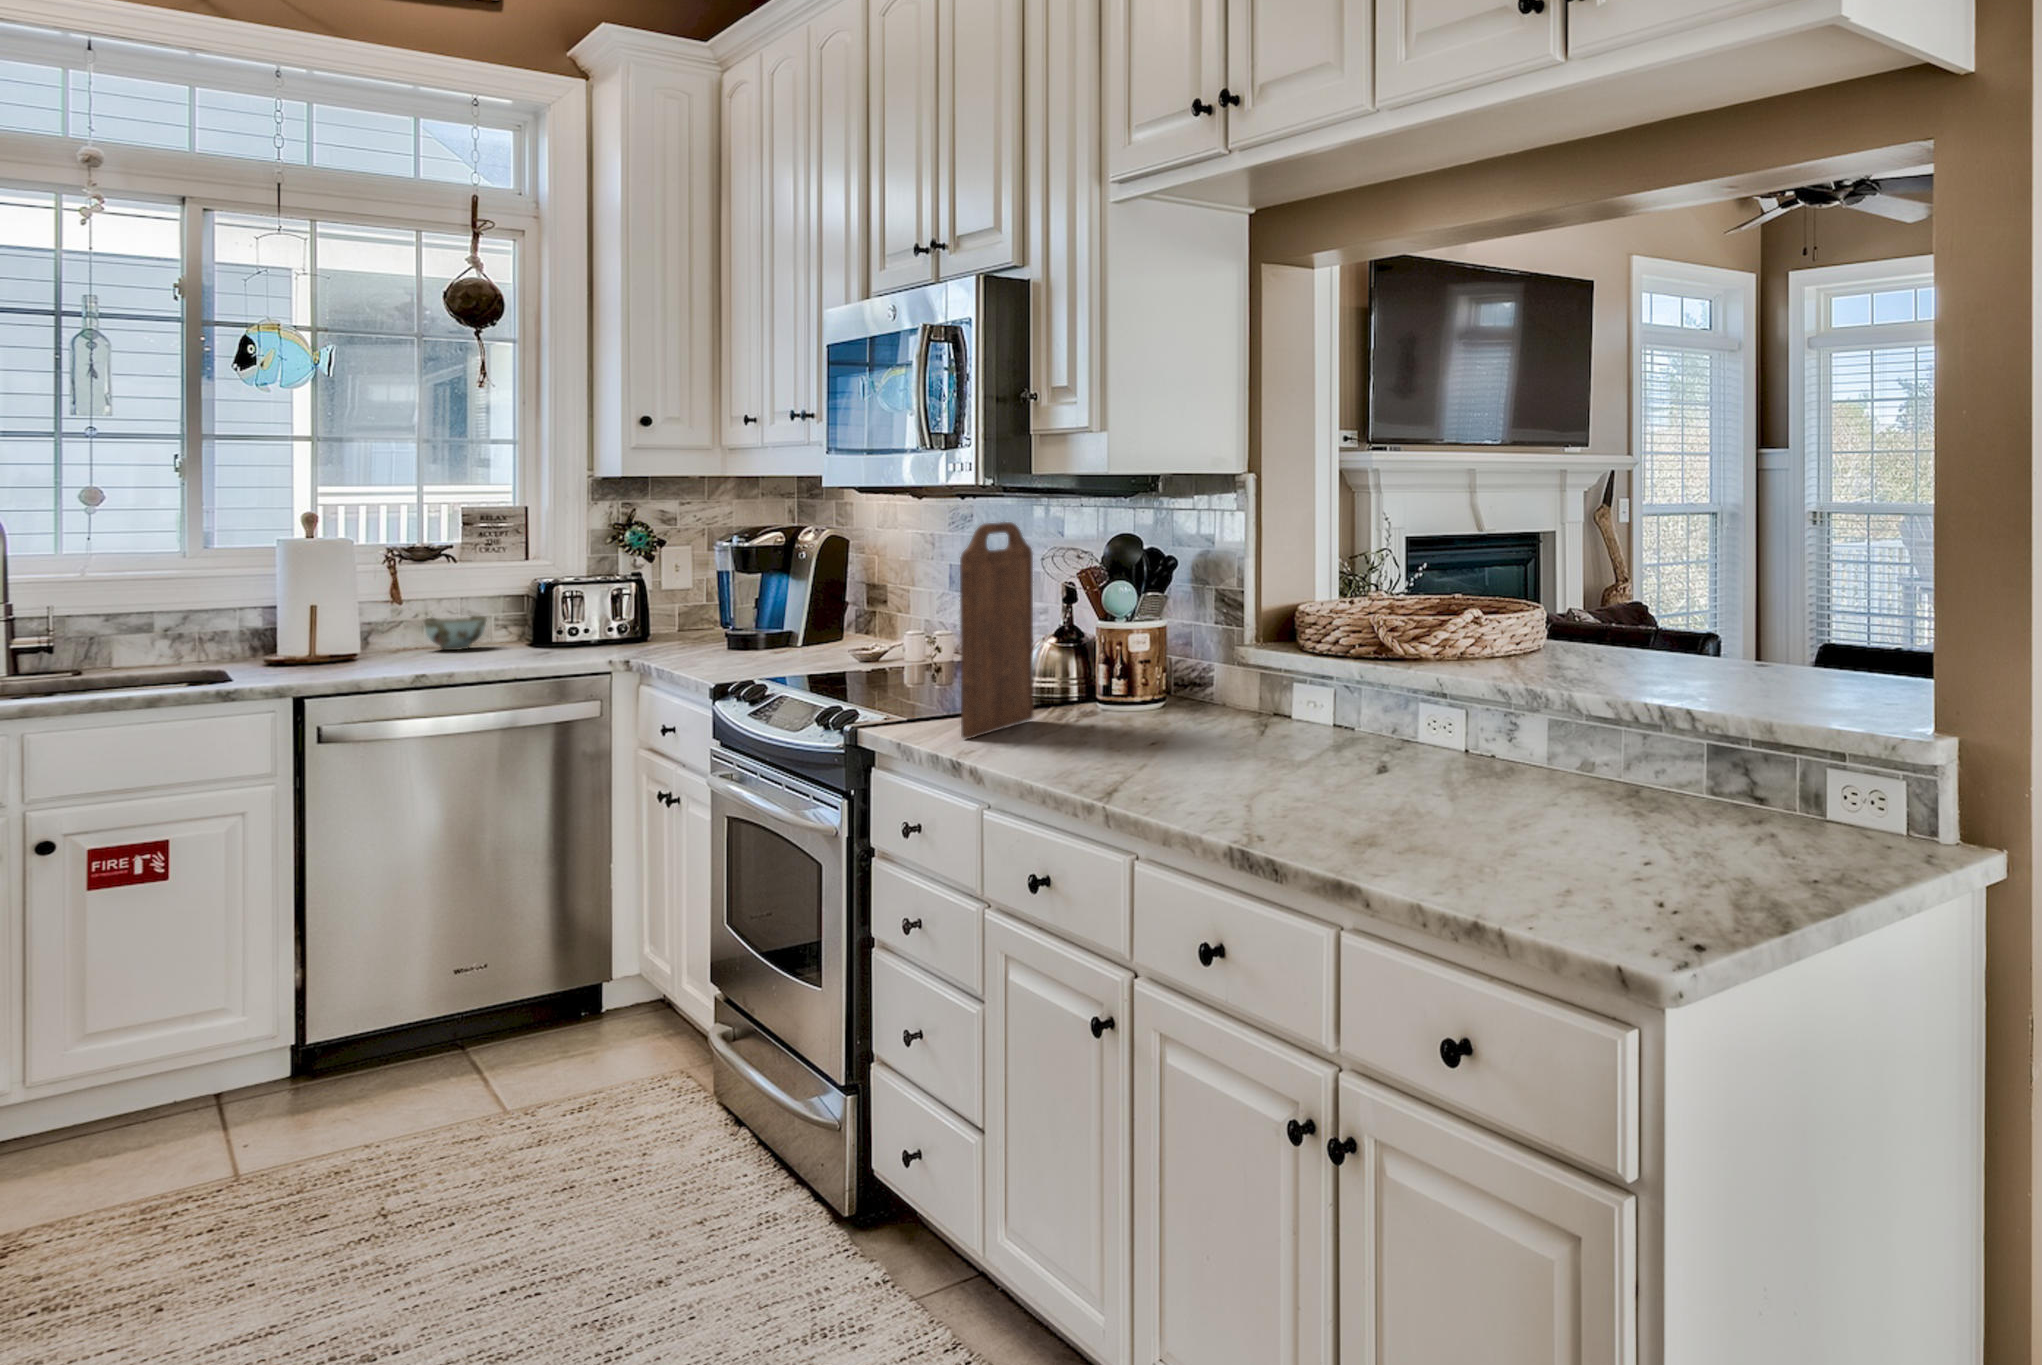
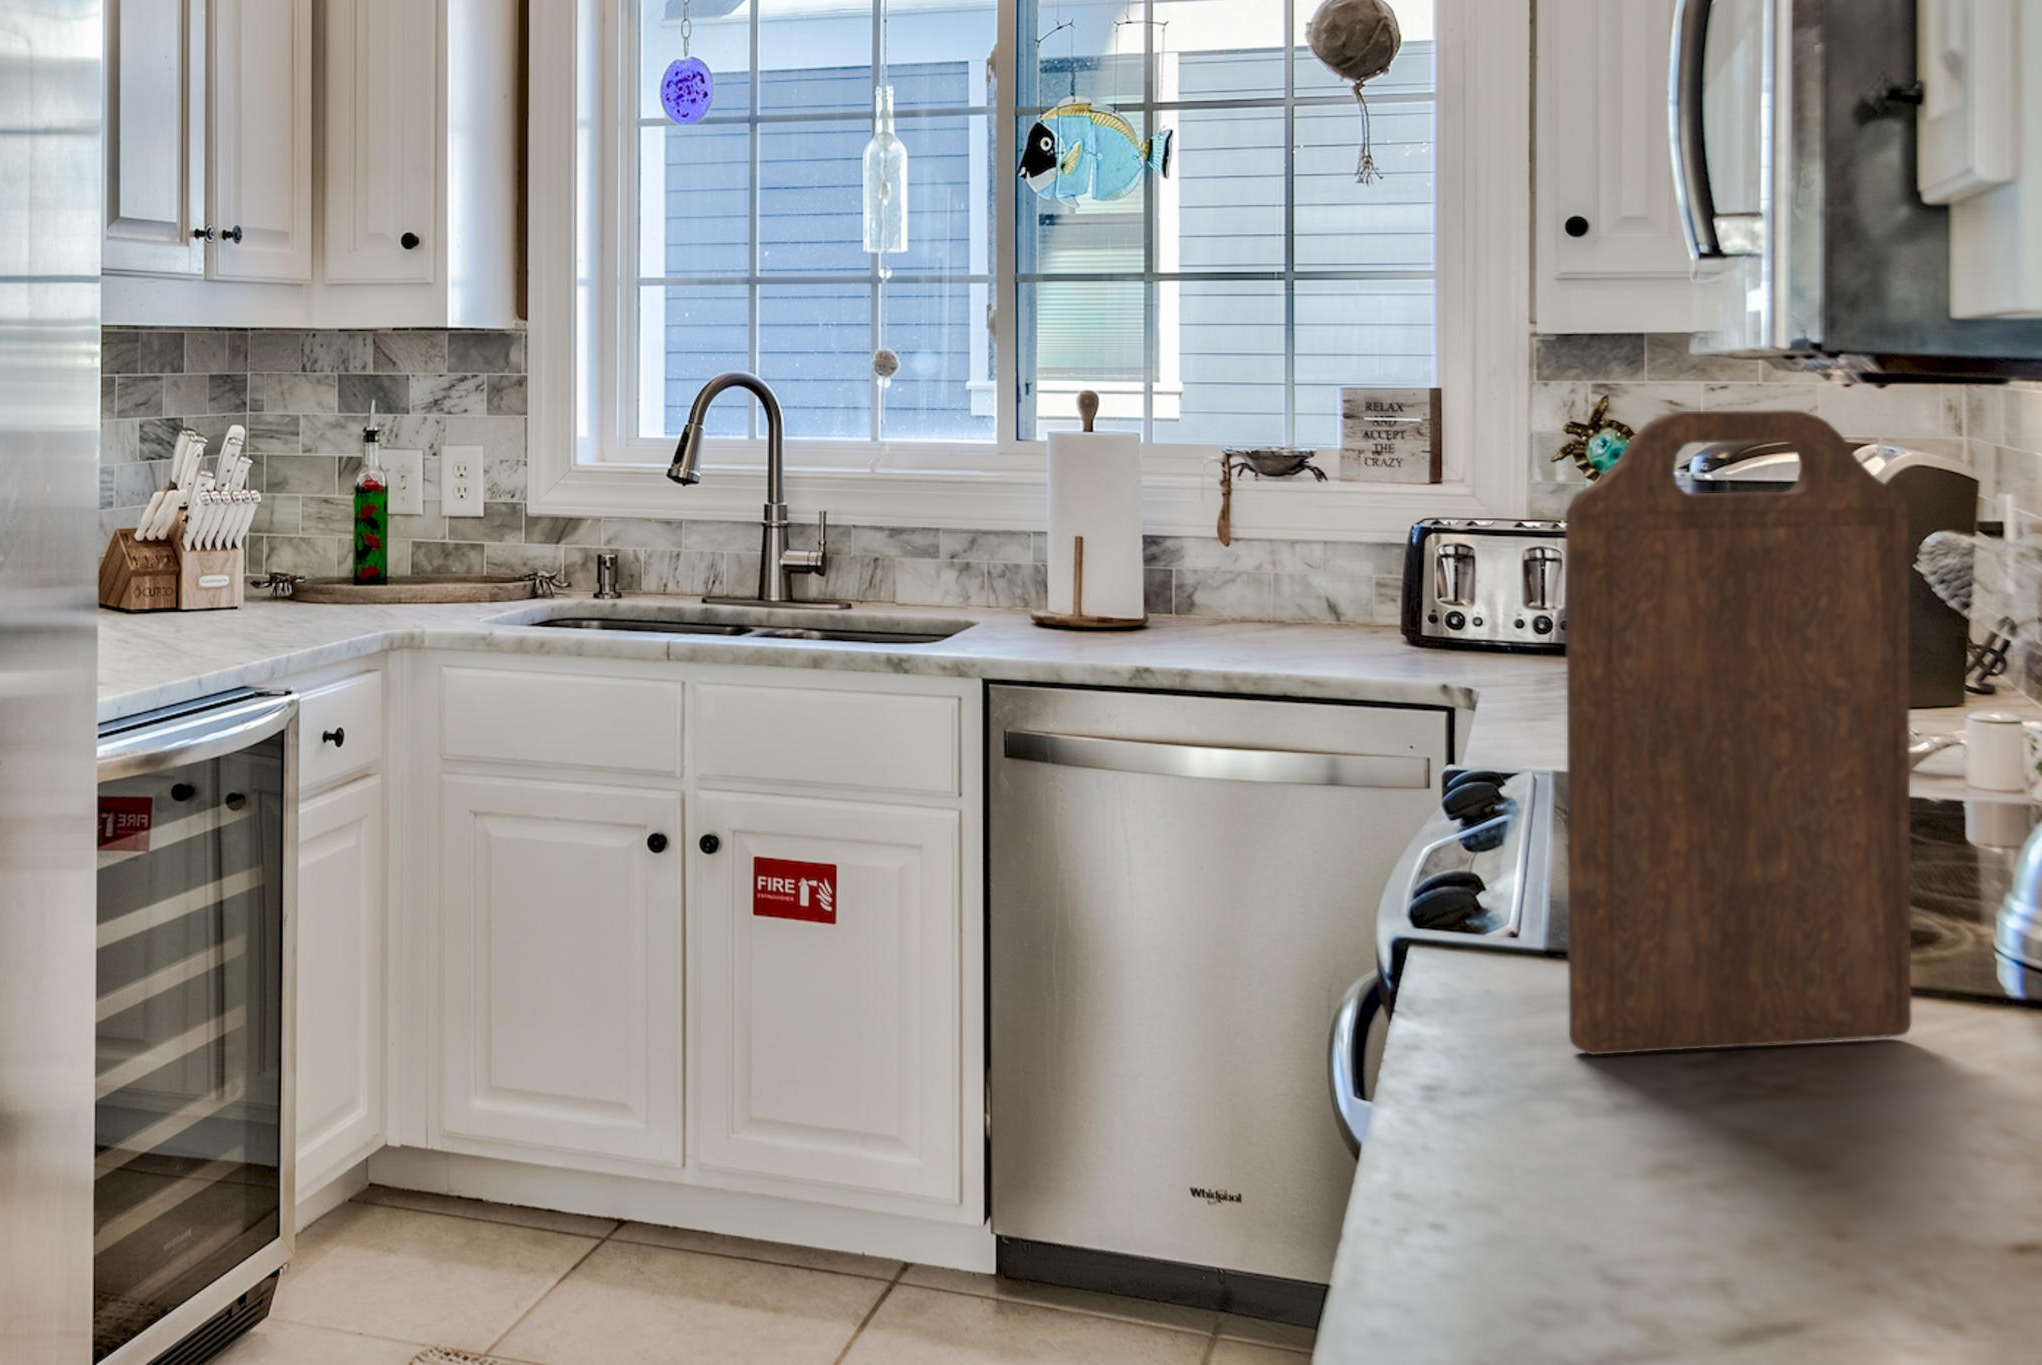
bowl: present [423,615,487,650] -> none [1254,571,1351,630]

